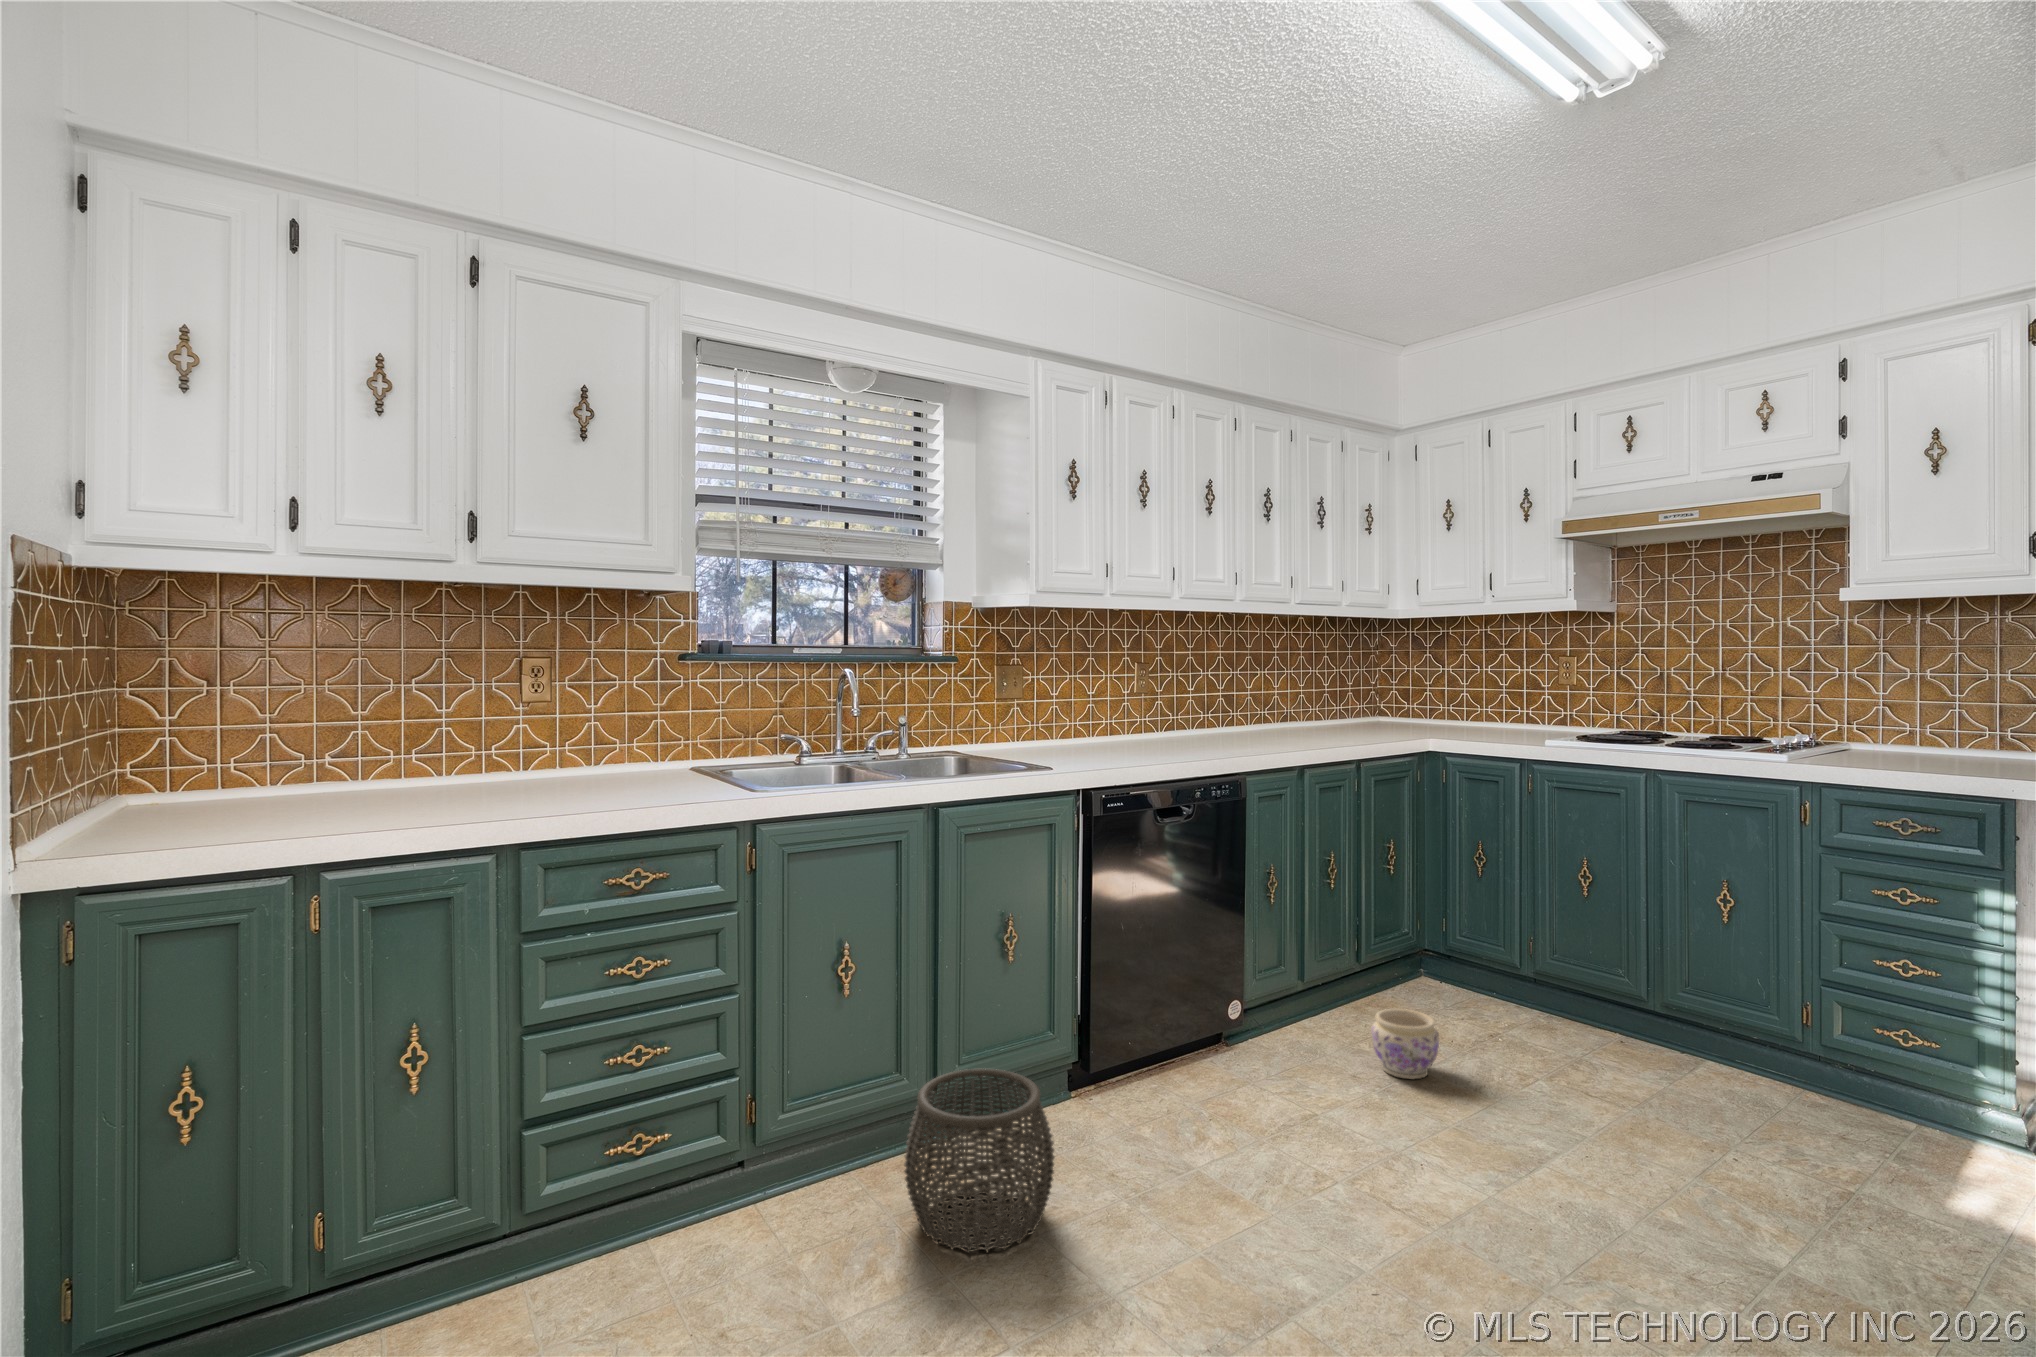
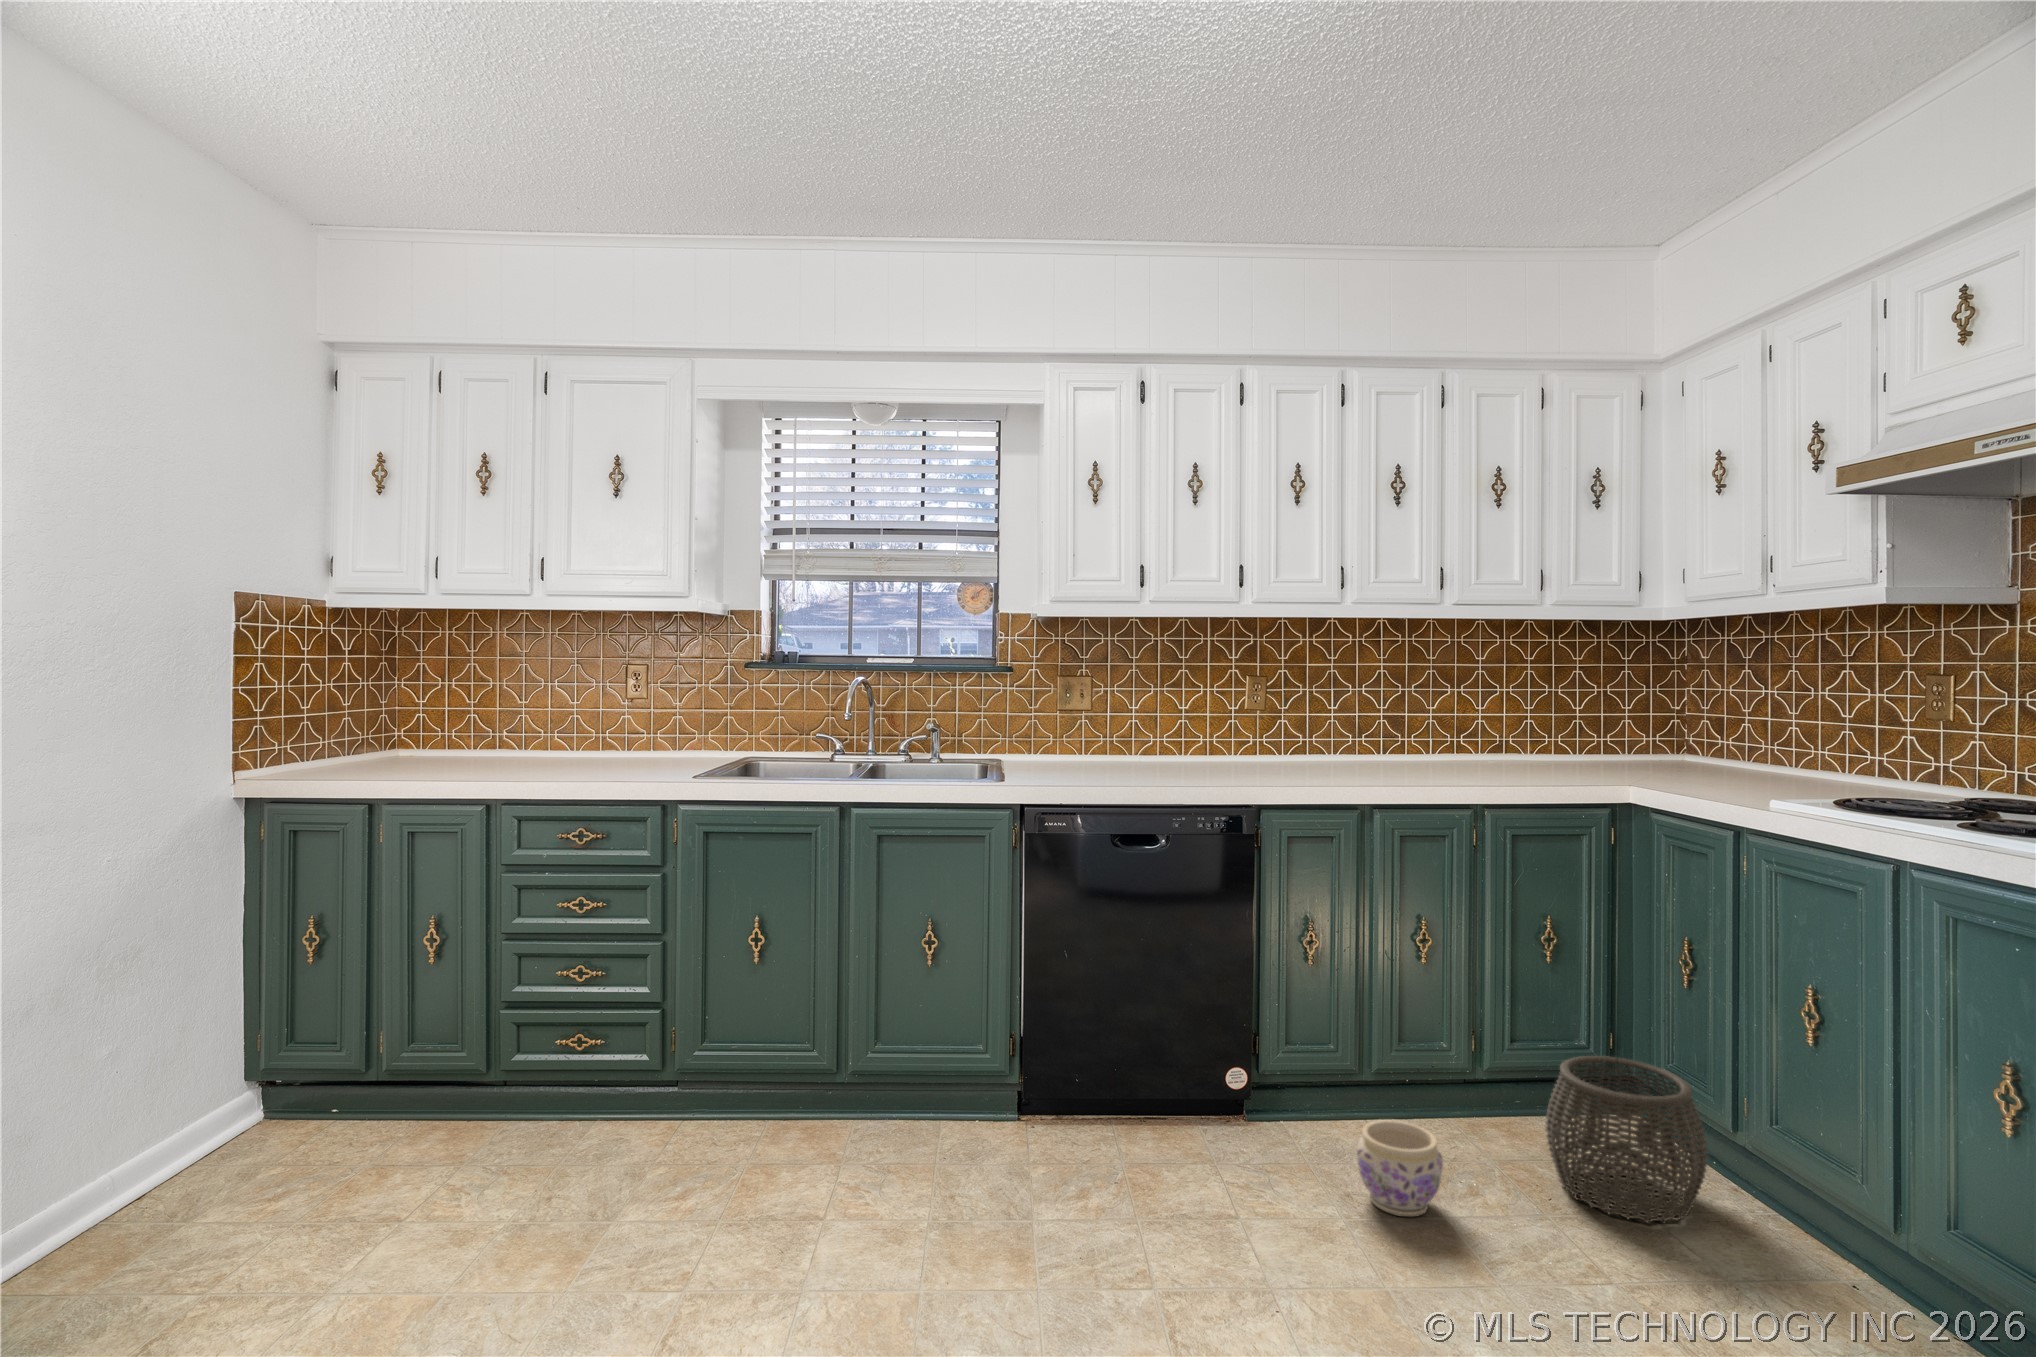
woven basket: present [904,1069,1055,1252] -> present [1545,1056,1708,1223]

